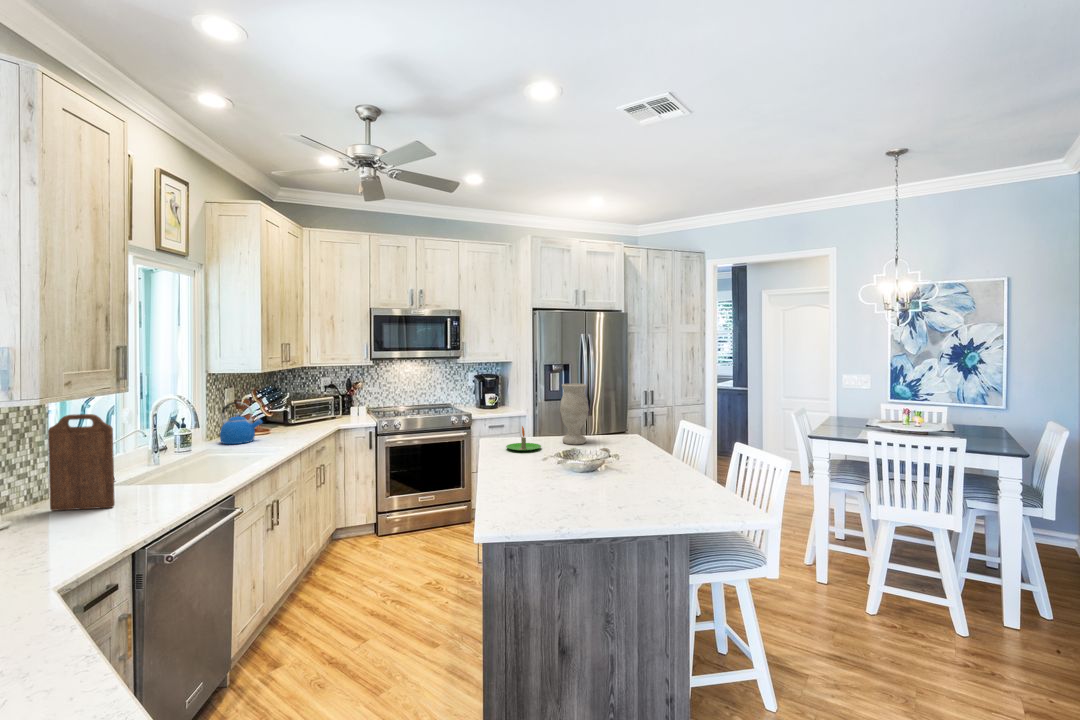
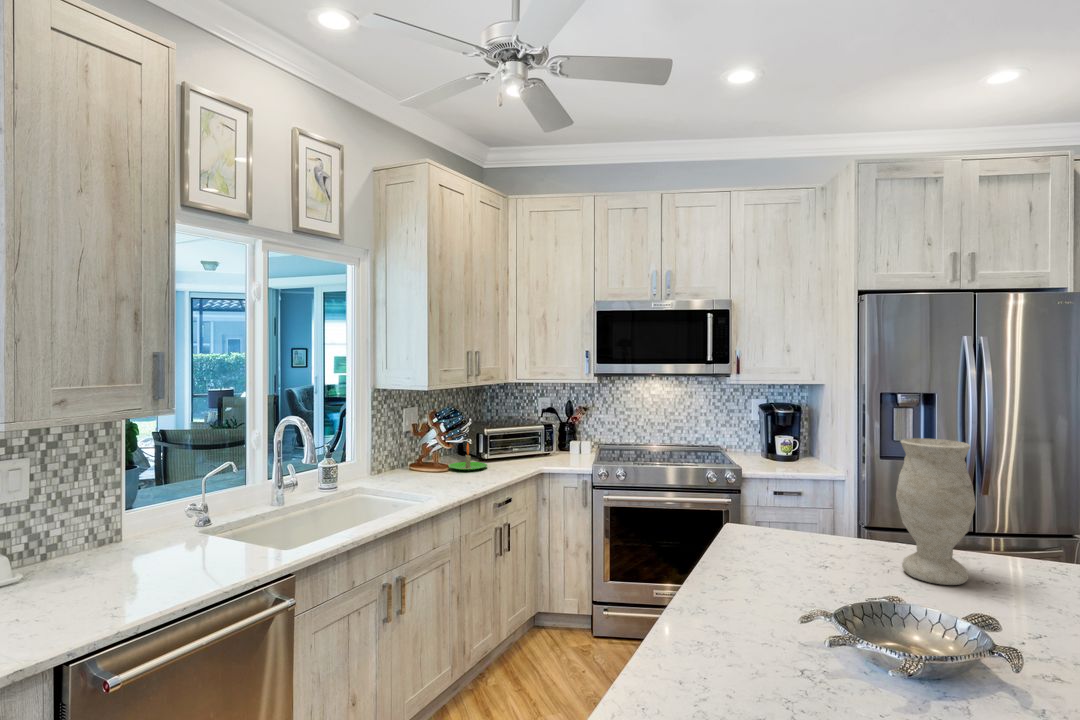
kettle: present [220,402,262,444] -> none [383,427,430,483]
cutting board: present [48,414,115,511] -> none [86,441,136,575]
candle: present [506,426,541,451] -> present [449,443,487,471]

